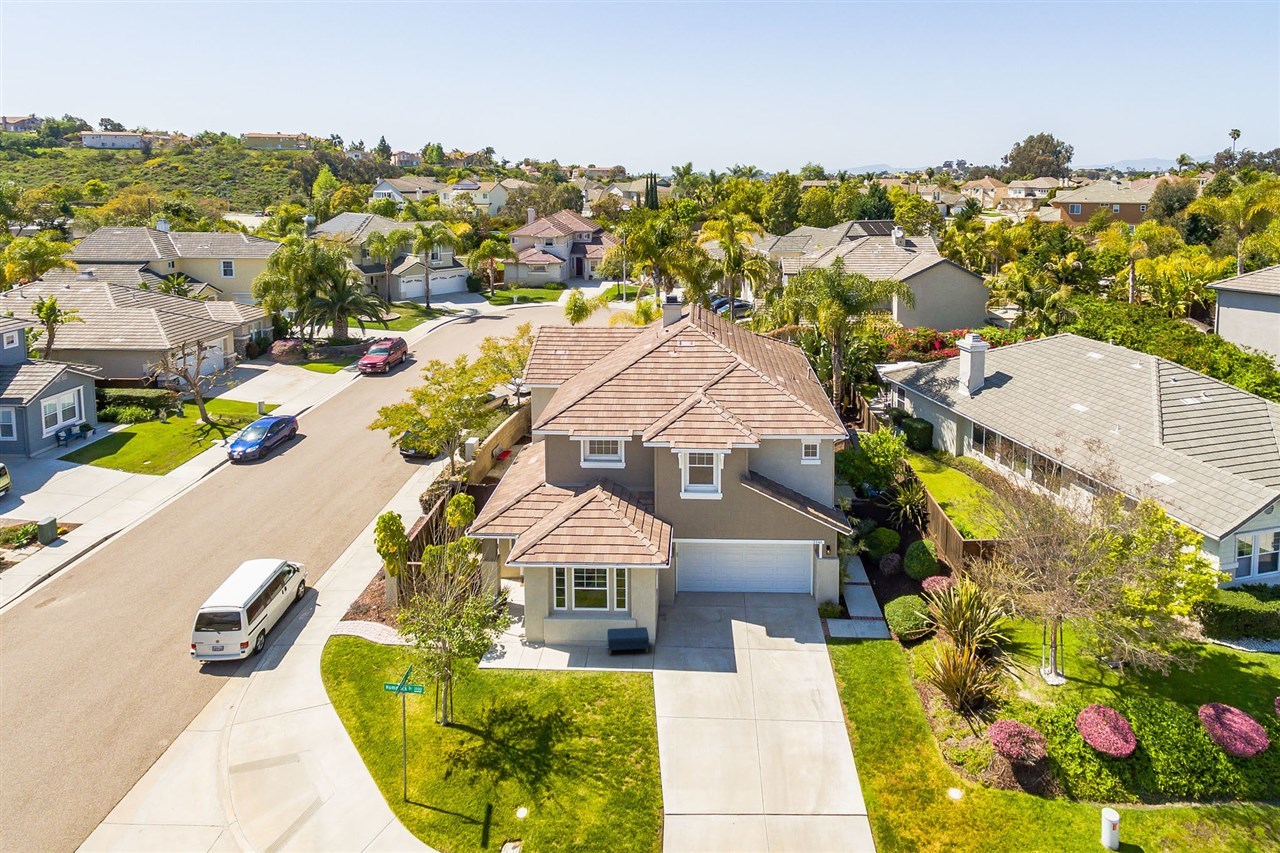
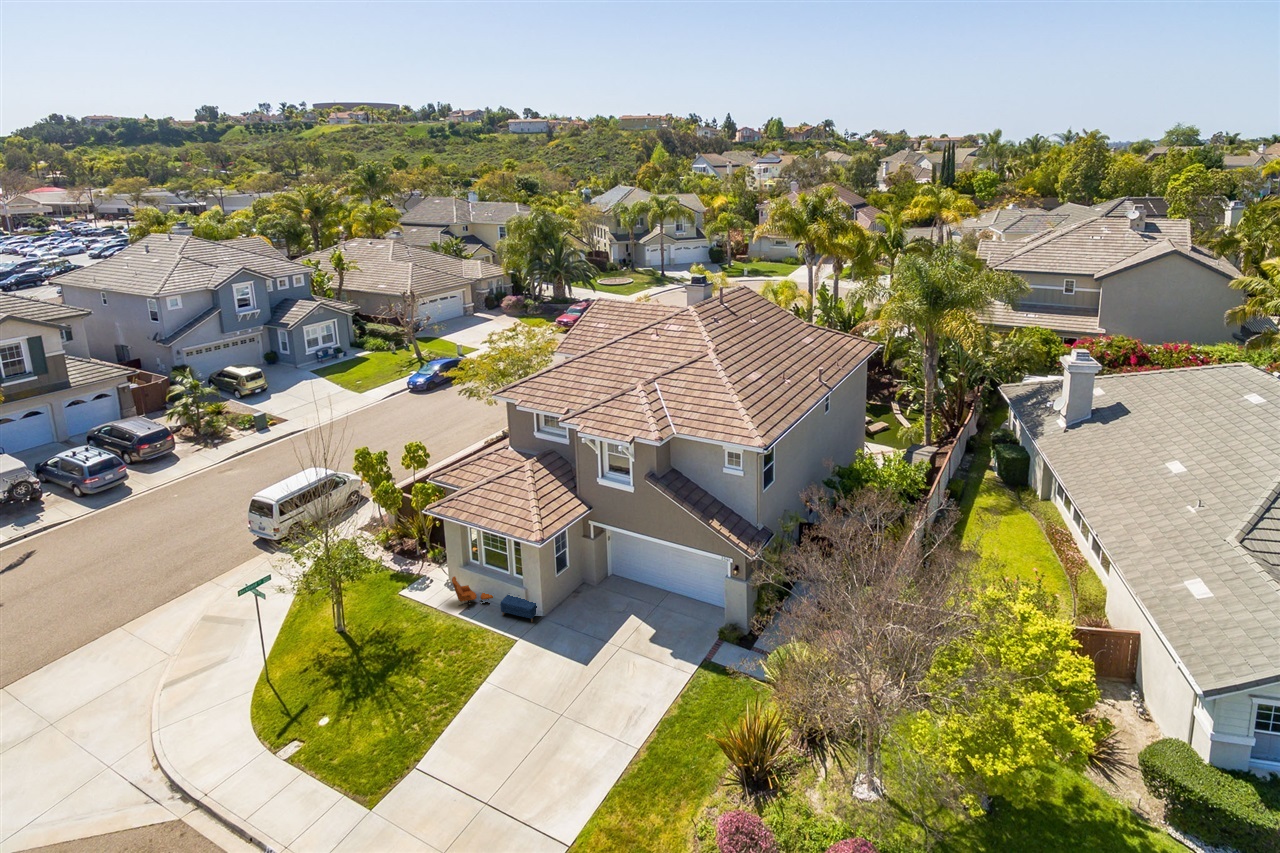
lounge chair: none [545,624,587,659] -> present [452,576,493,609]

